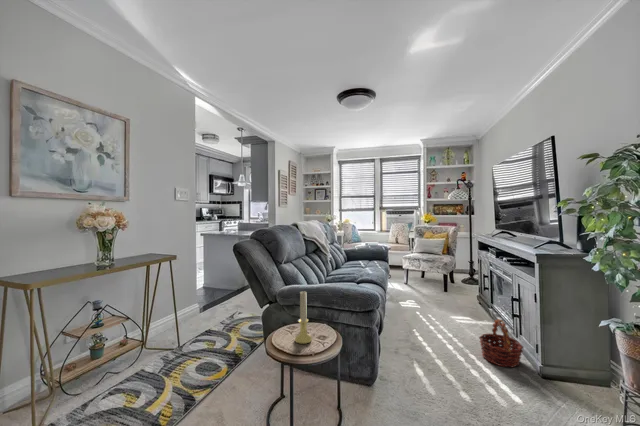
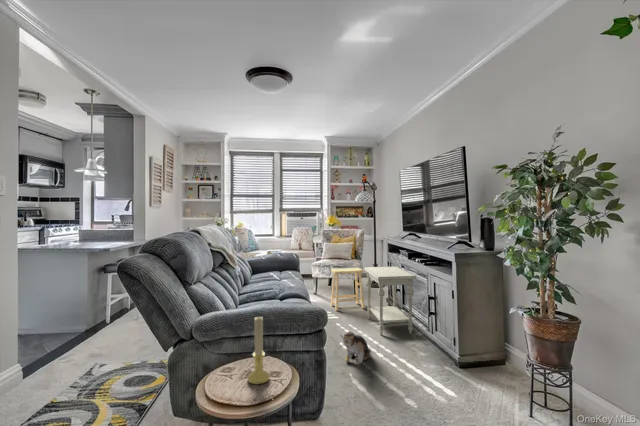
footstool: none [418,262,451,302] -> present [331,268,364,311]
side table: none [448,262,499,332] -> present [364,267,416,335]
plush toy: none [407,319,441,350] -> present [341,331,369,364]
basket: present [479,319,523,367] -> none [406,320,444,366]

